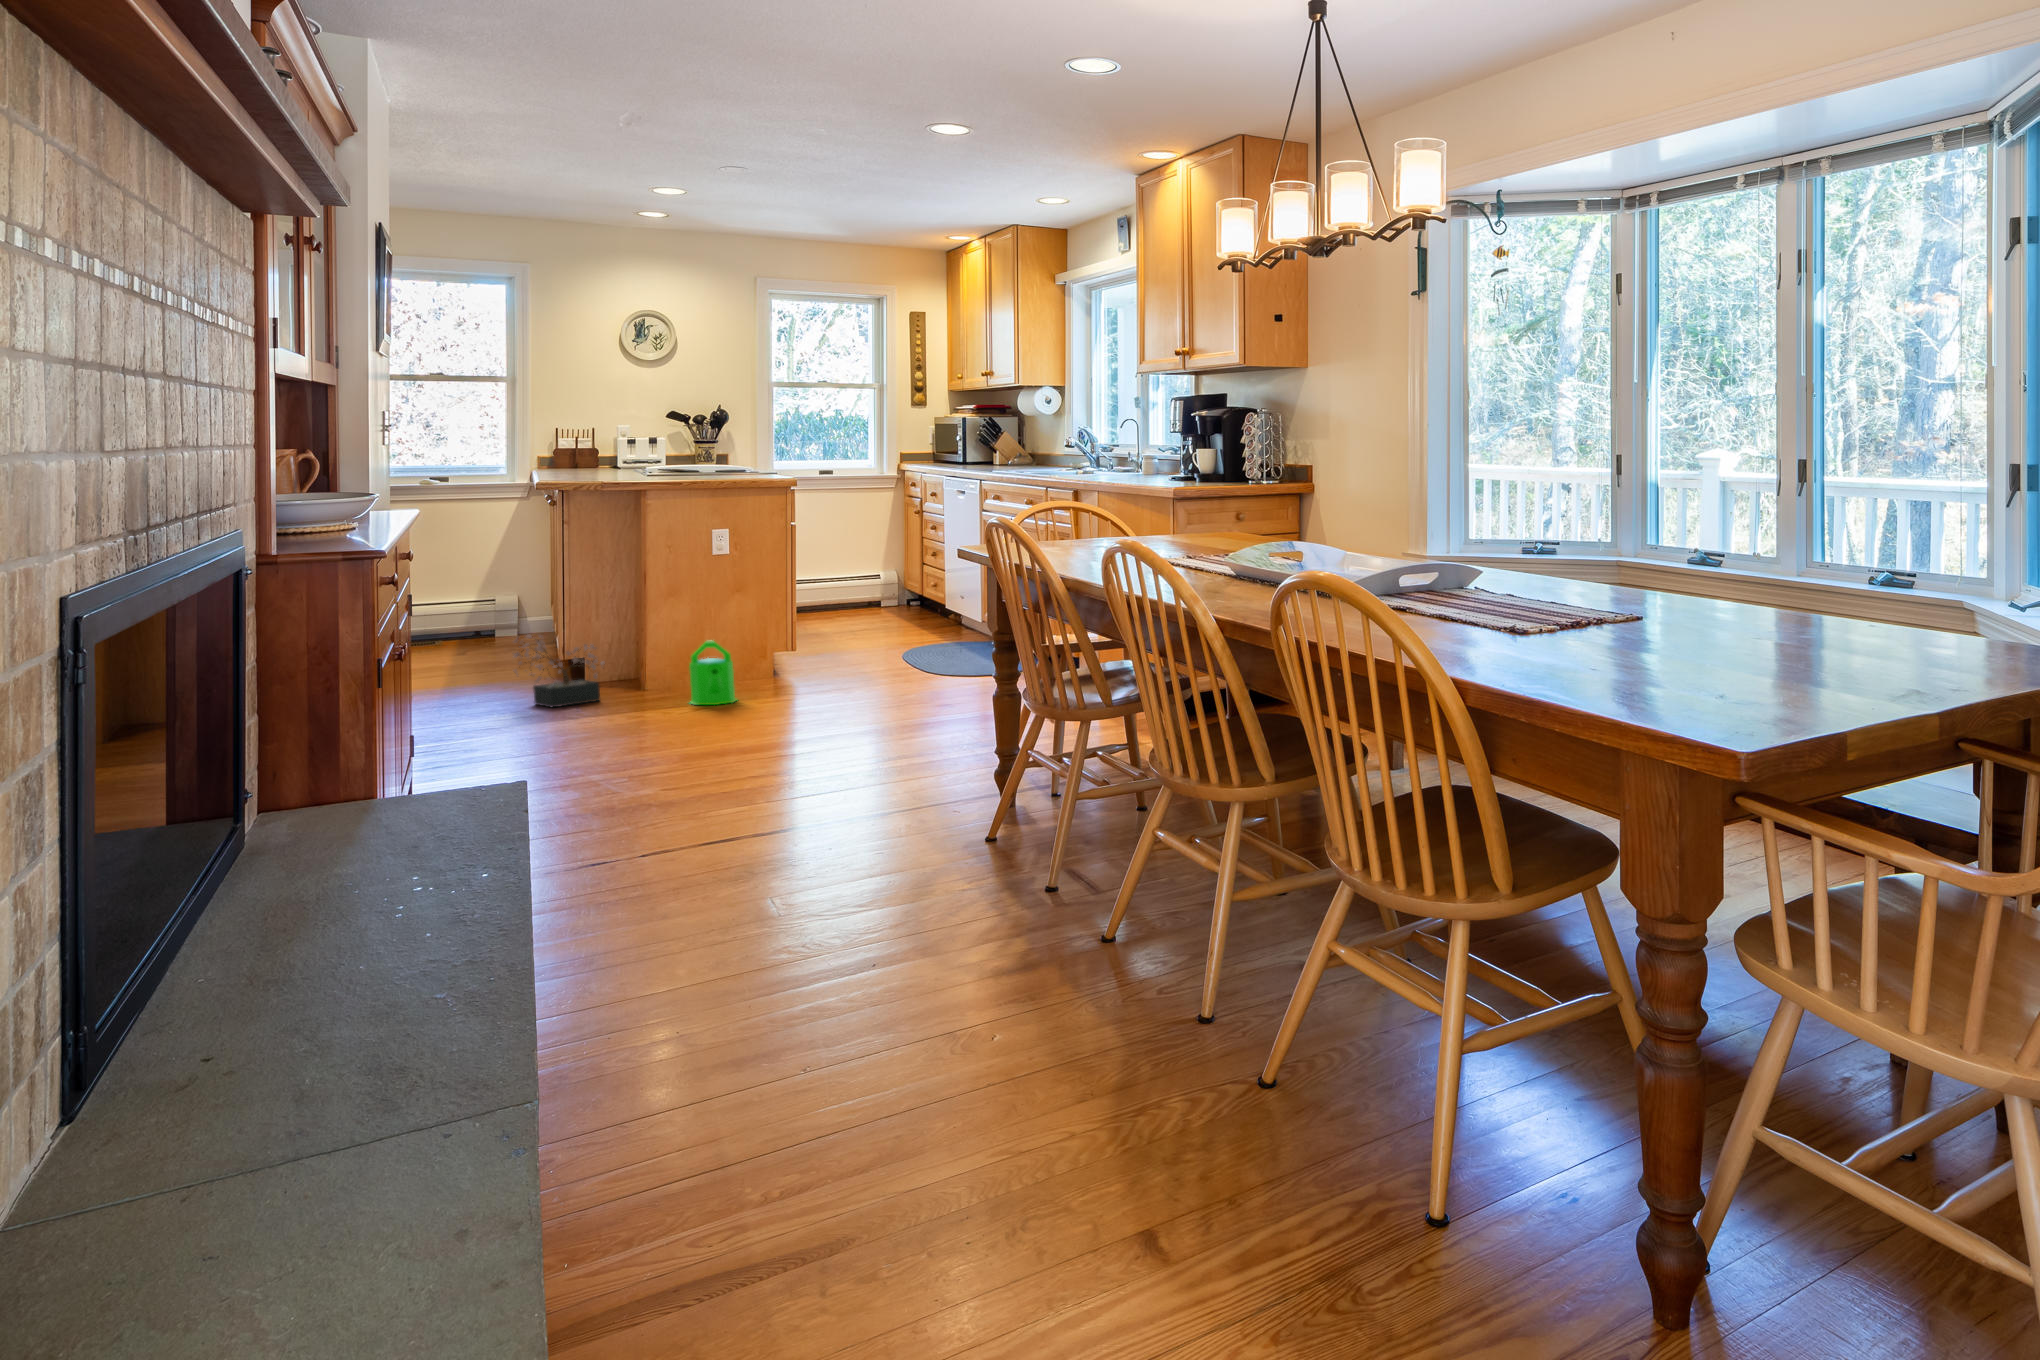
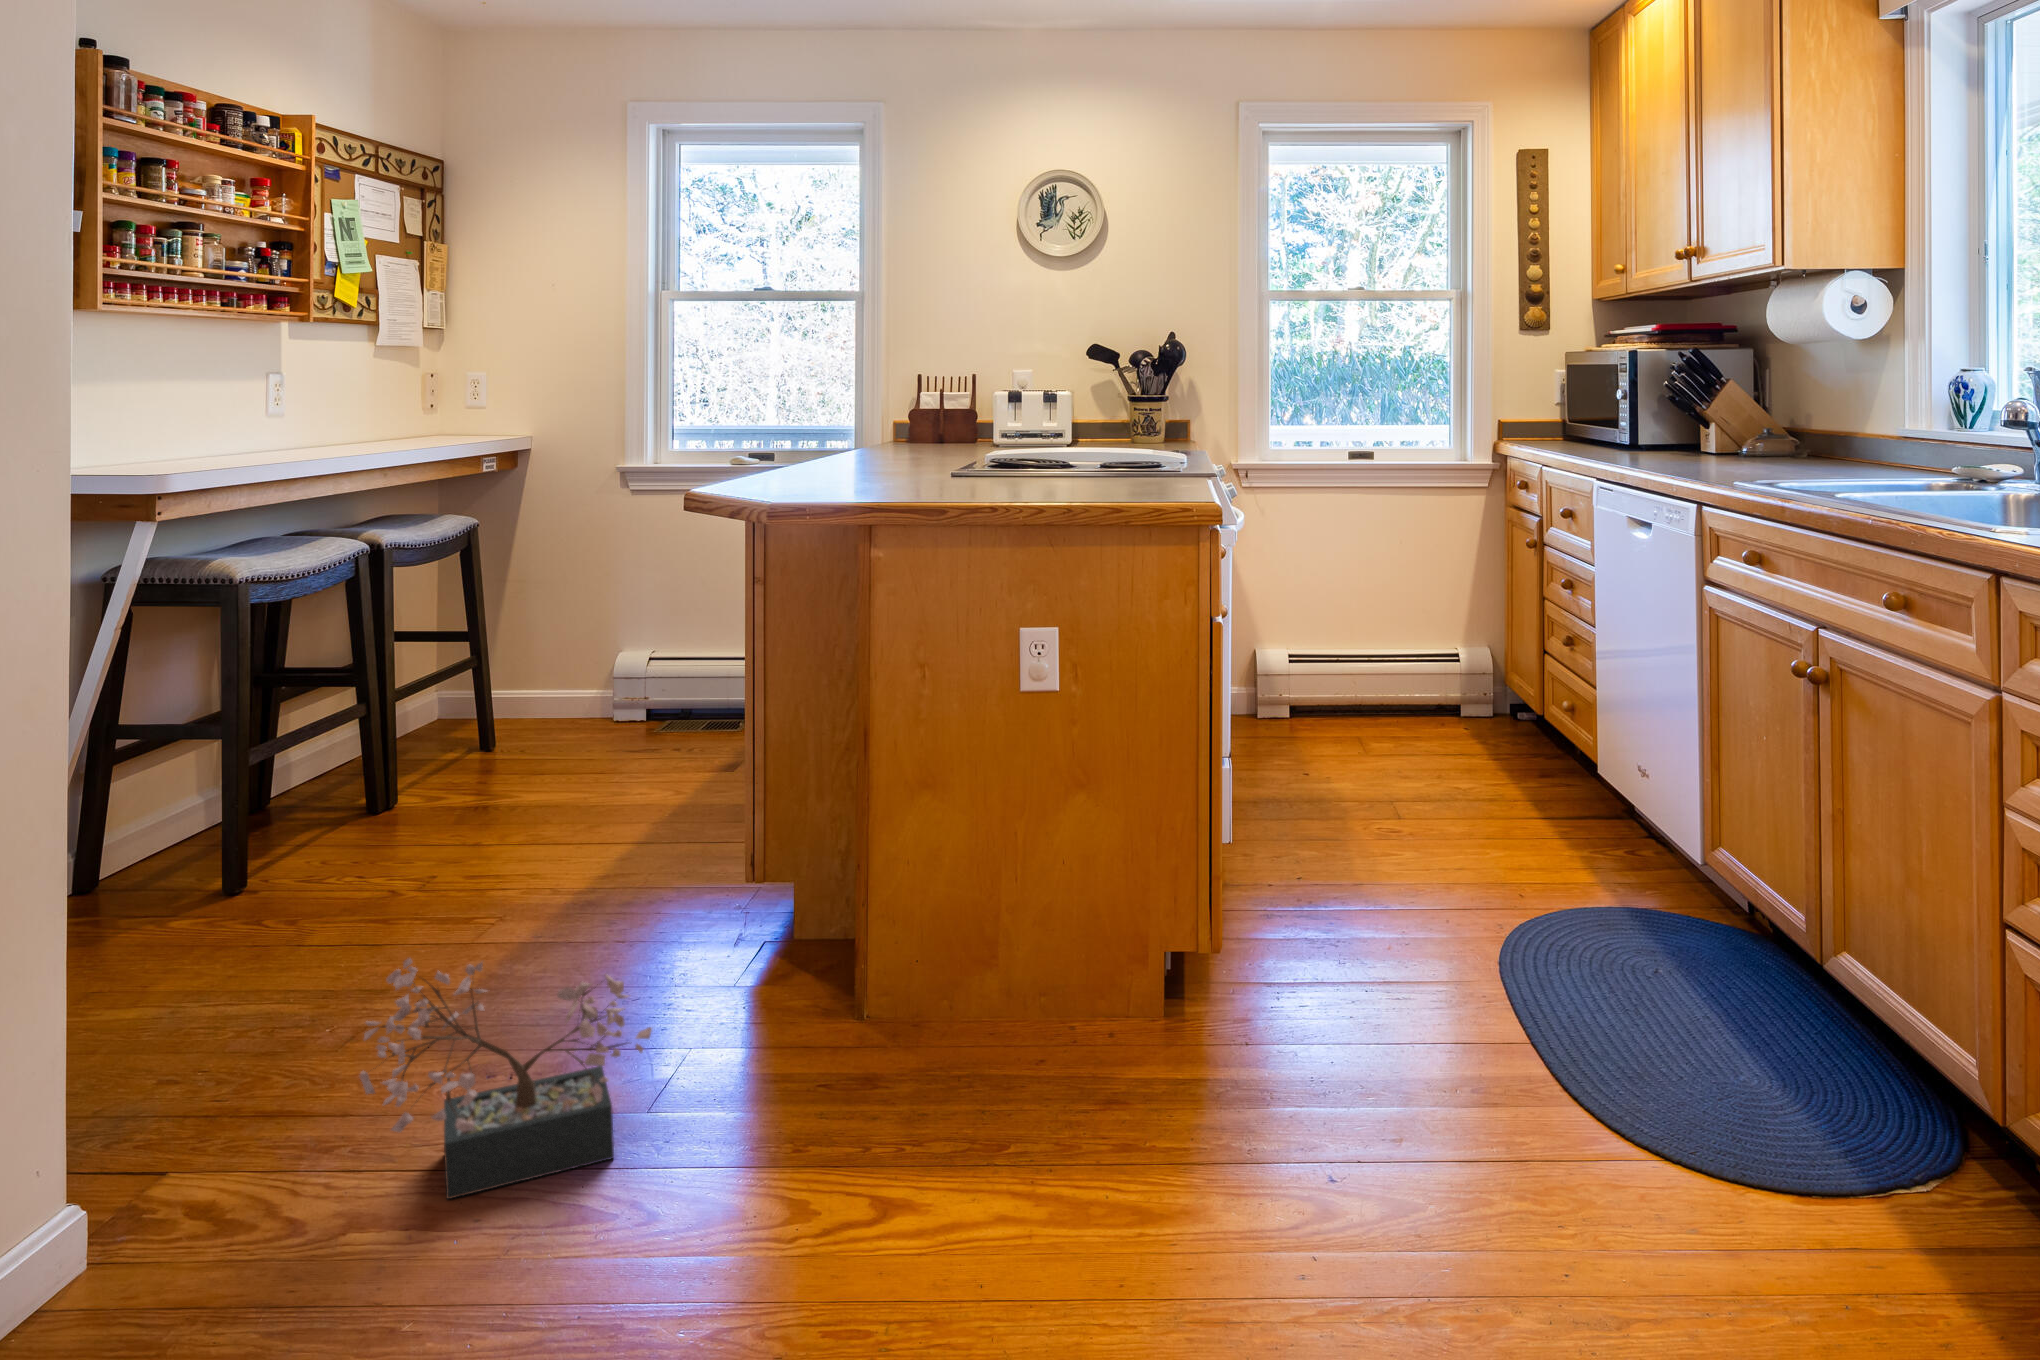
watering can: present [689,641,737,705] -> none [804,1054,964,1300]

